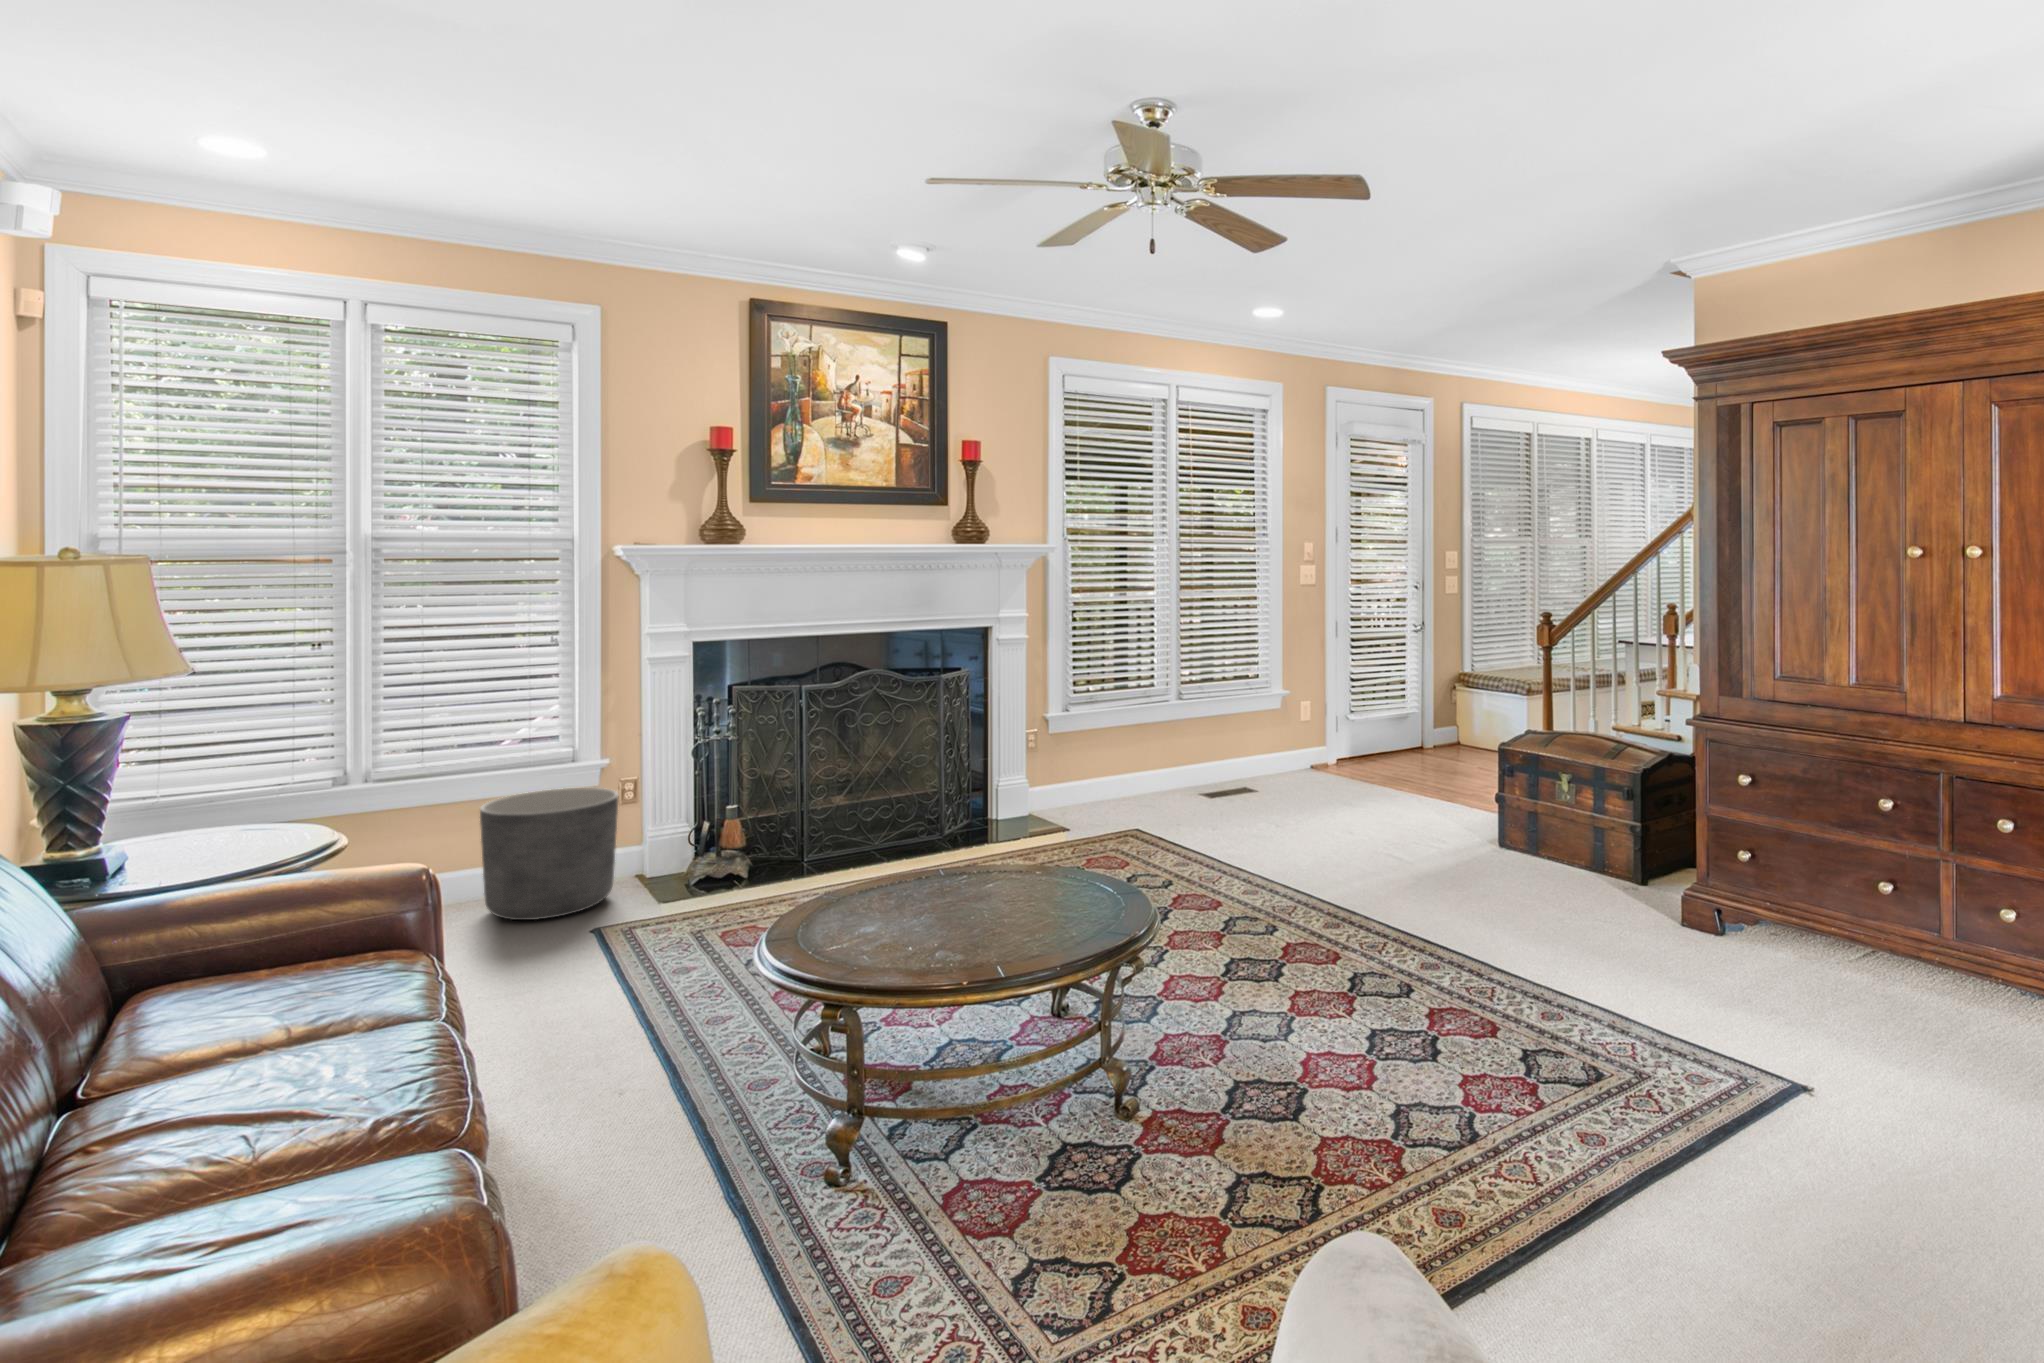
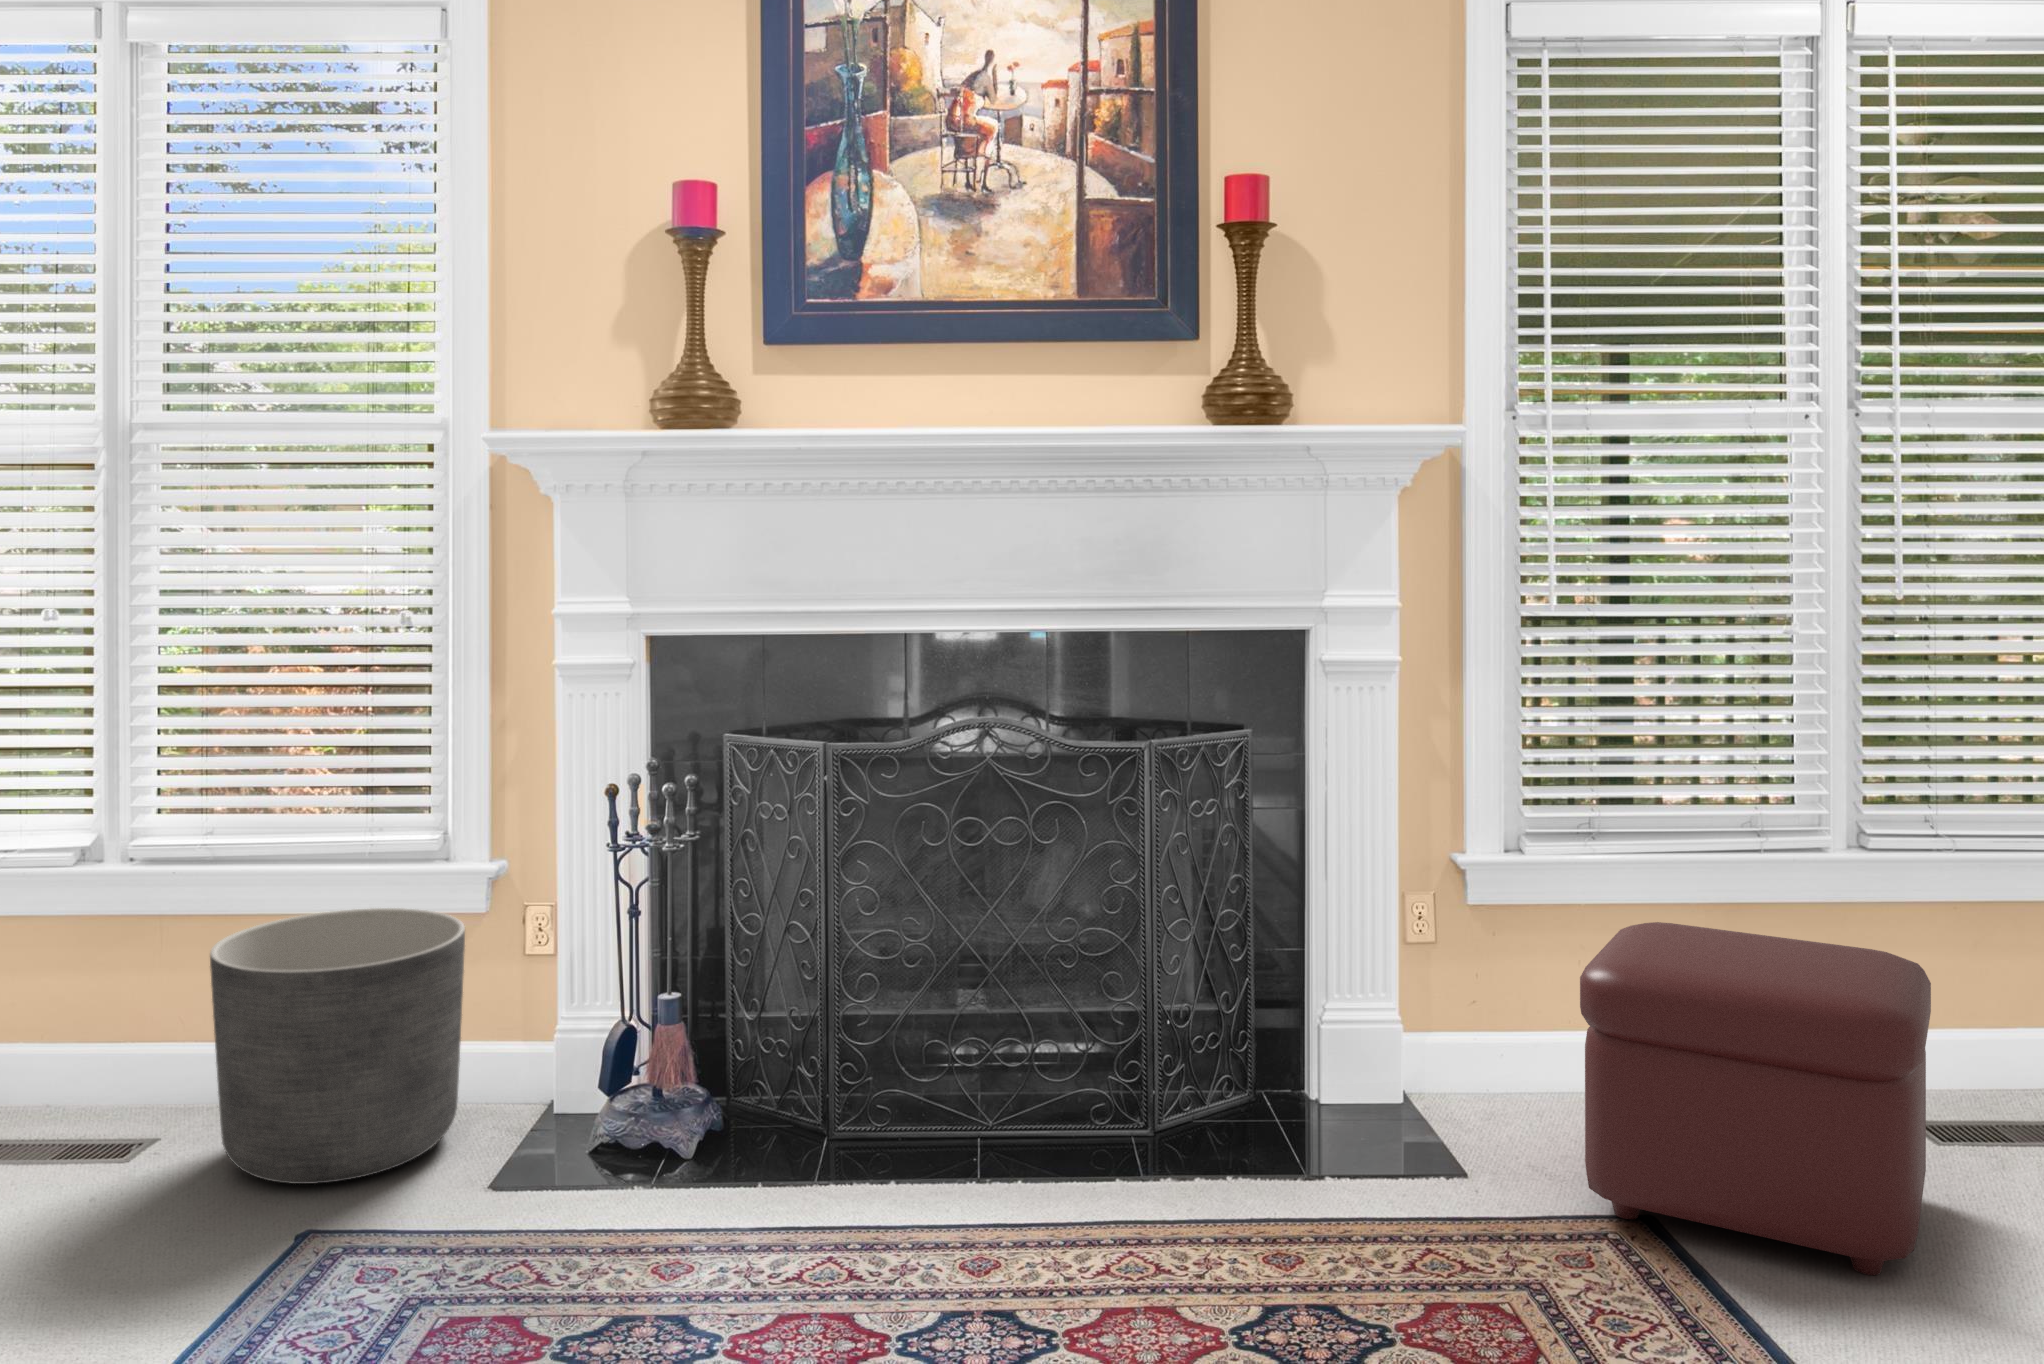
ottoman: none [1106,728,1212,830] -> present [1580,922,1931,1275]

